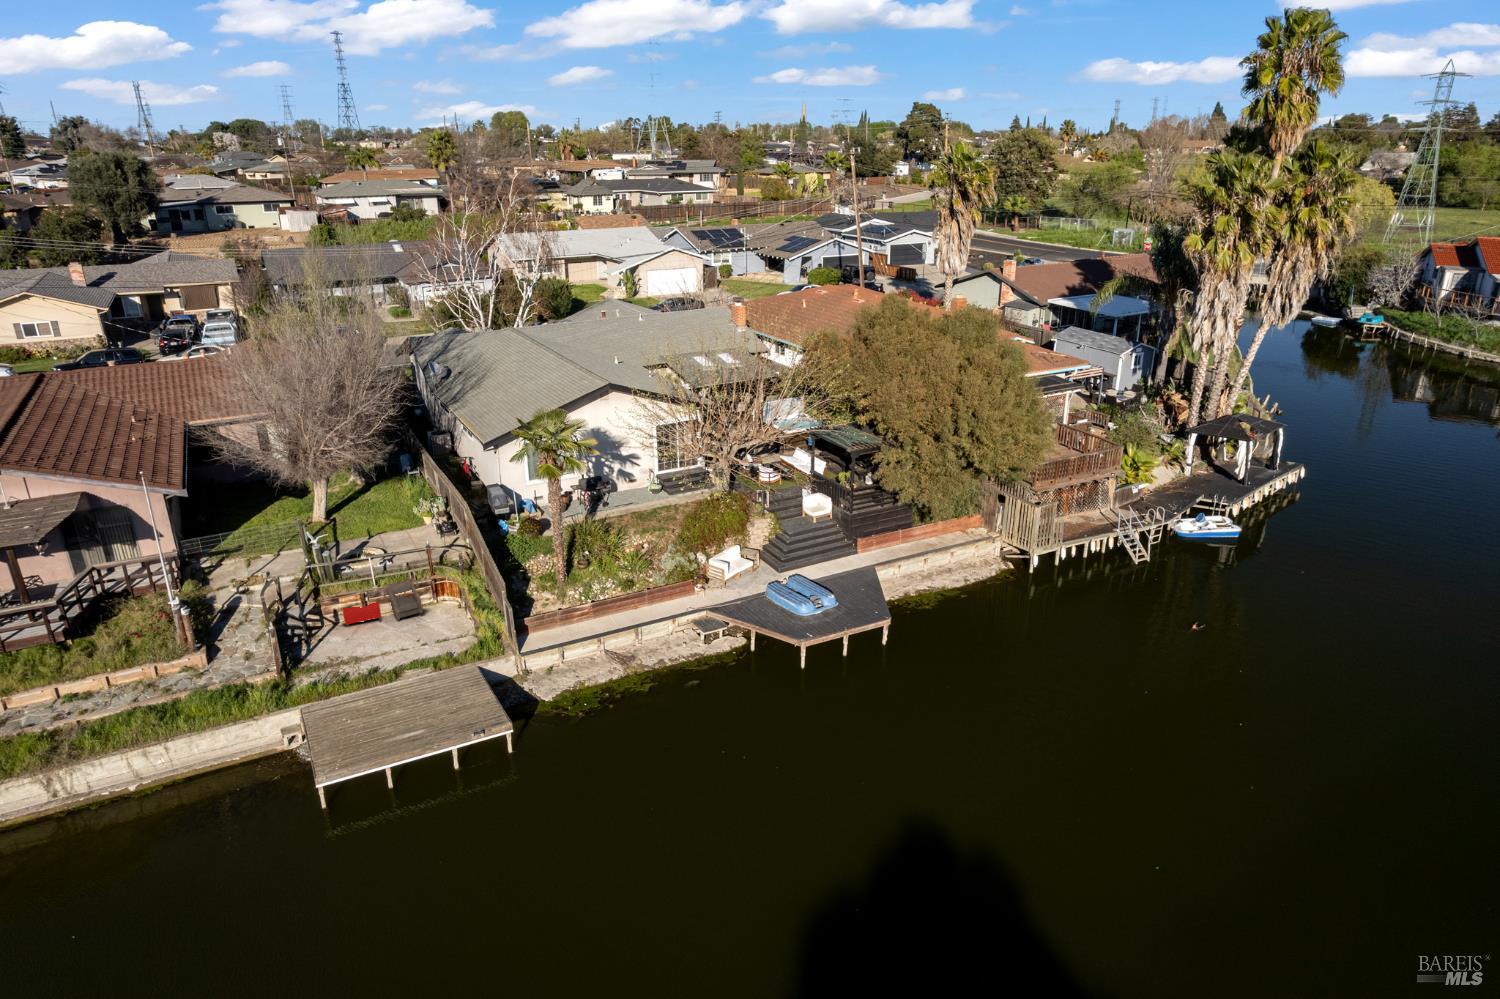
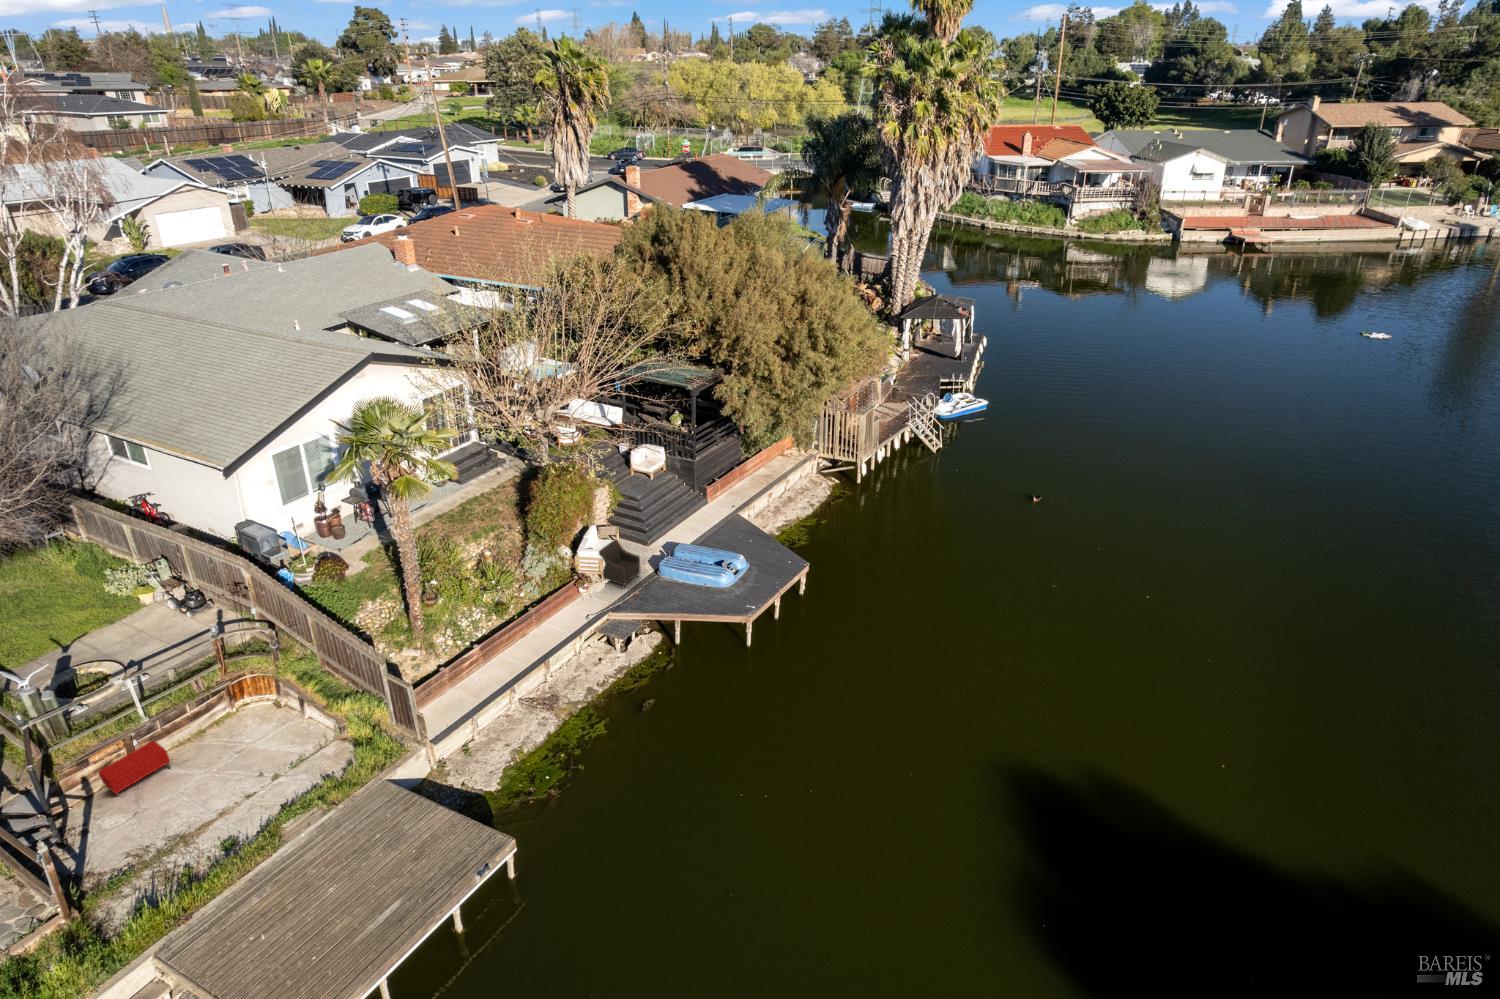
chair: present [386,579,423,622] -> present [599,539,641,589]

